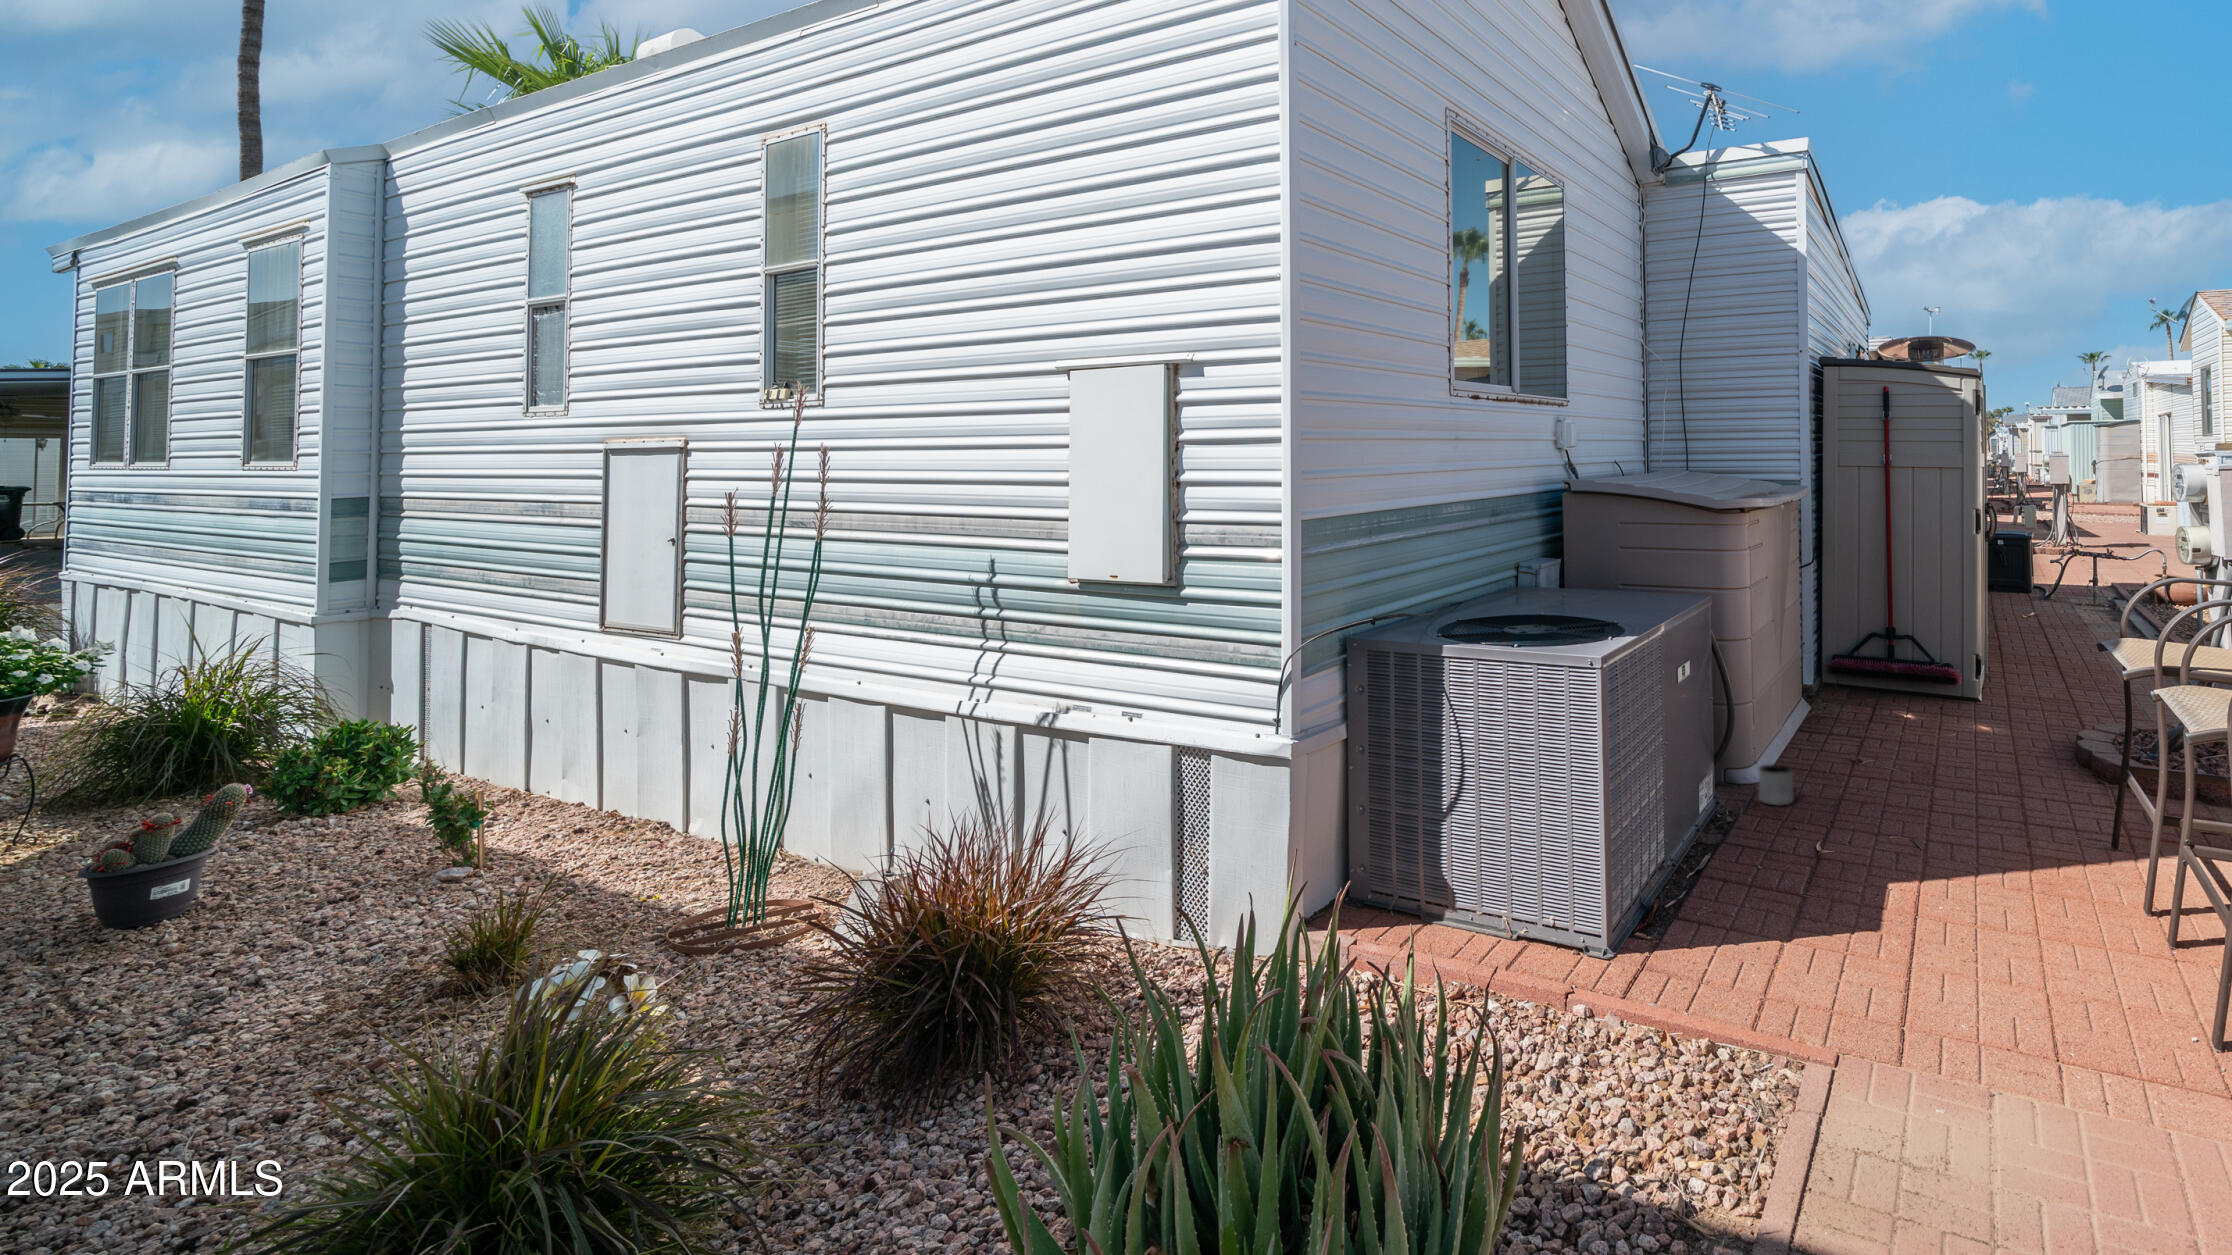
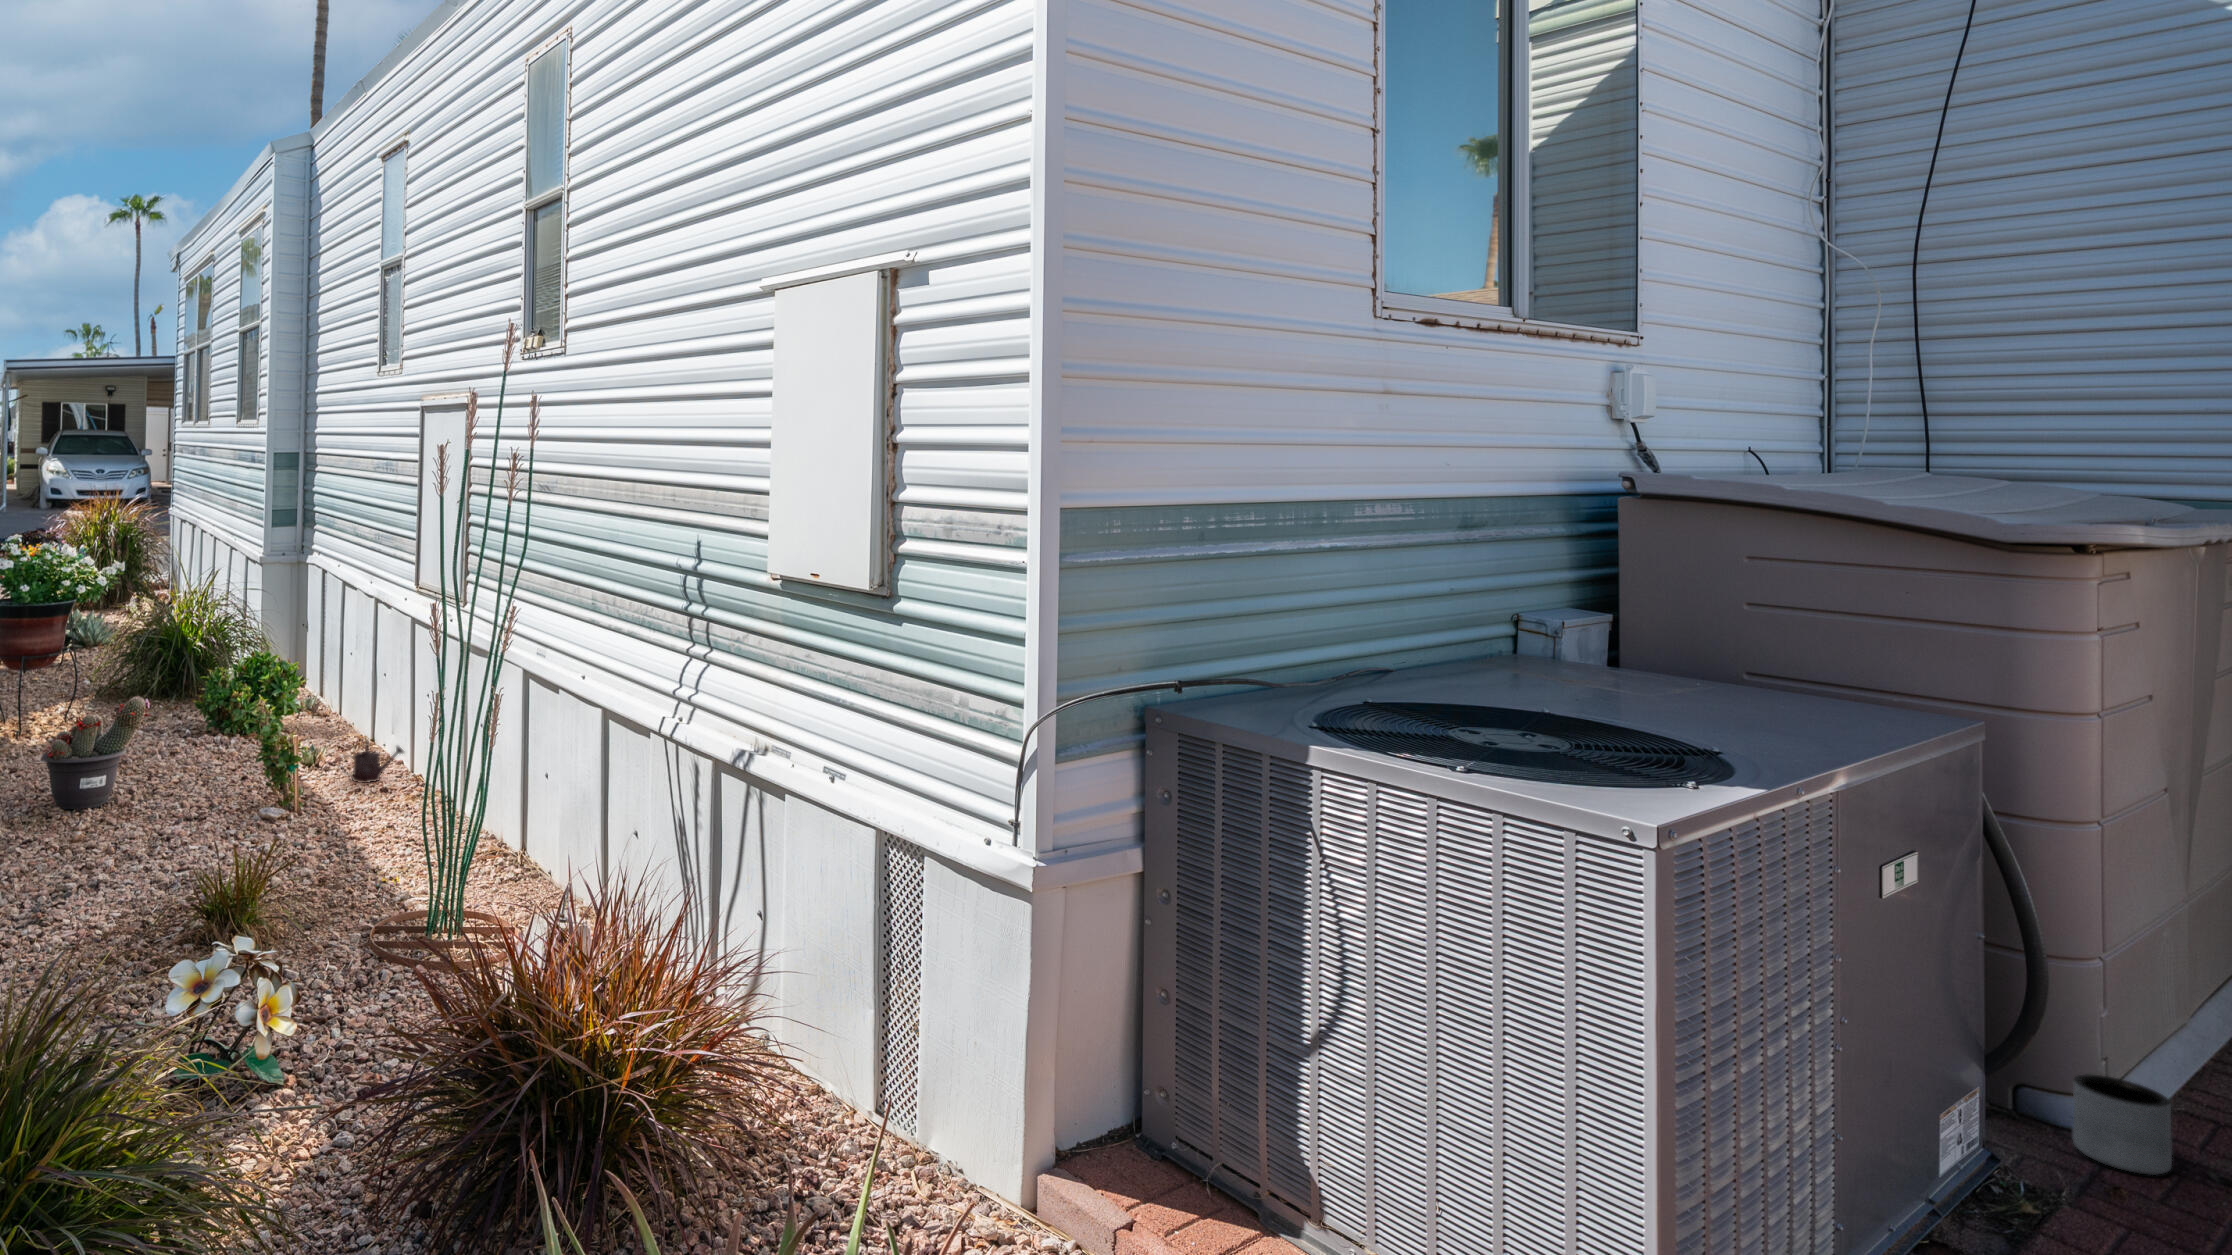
watering can: none [522,771,597,813] -> present [346,740,404,783]

